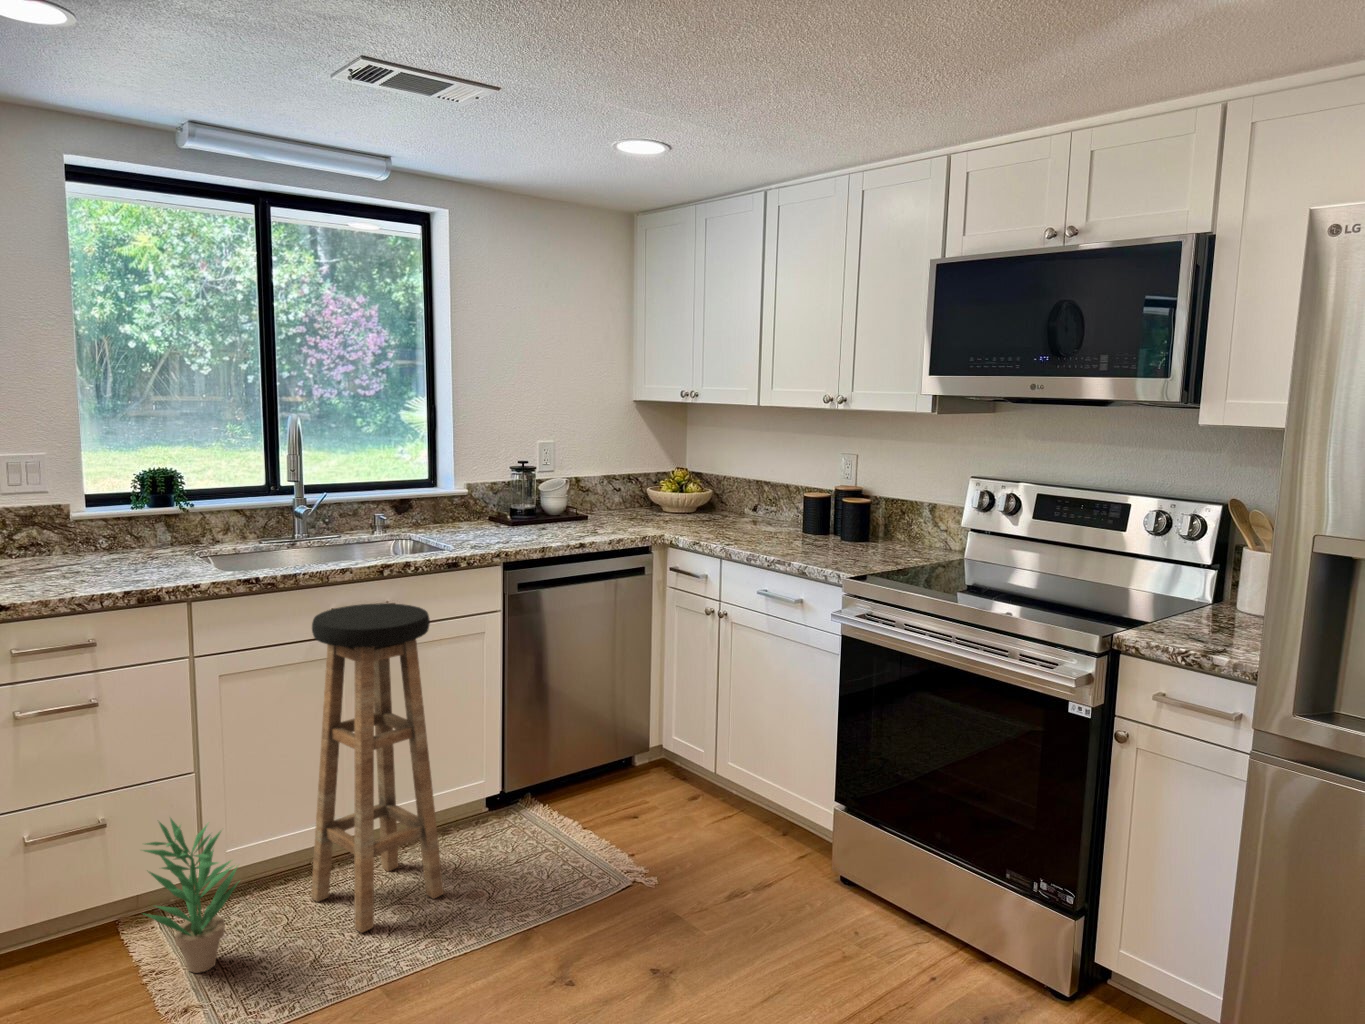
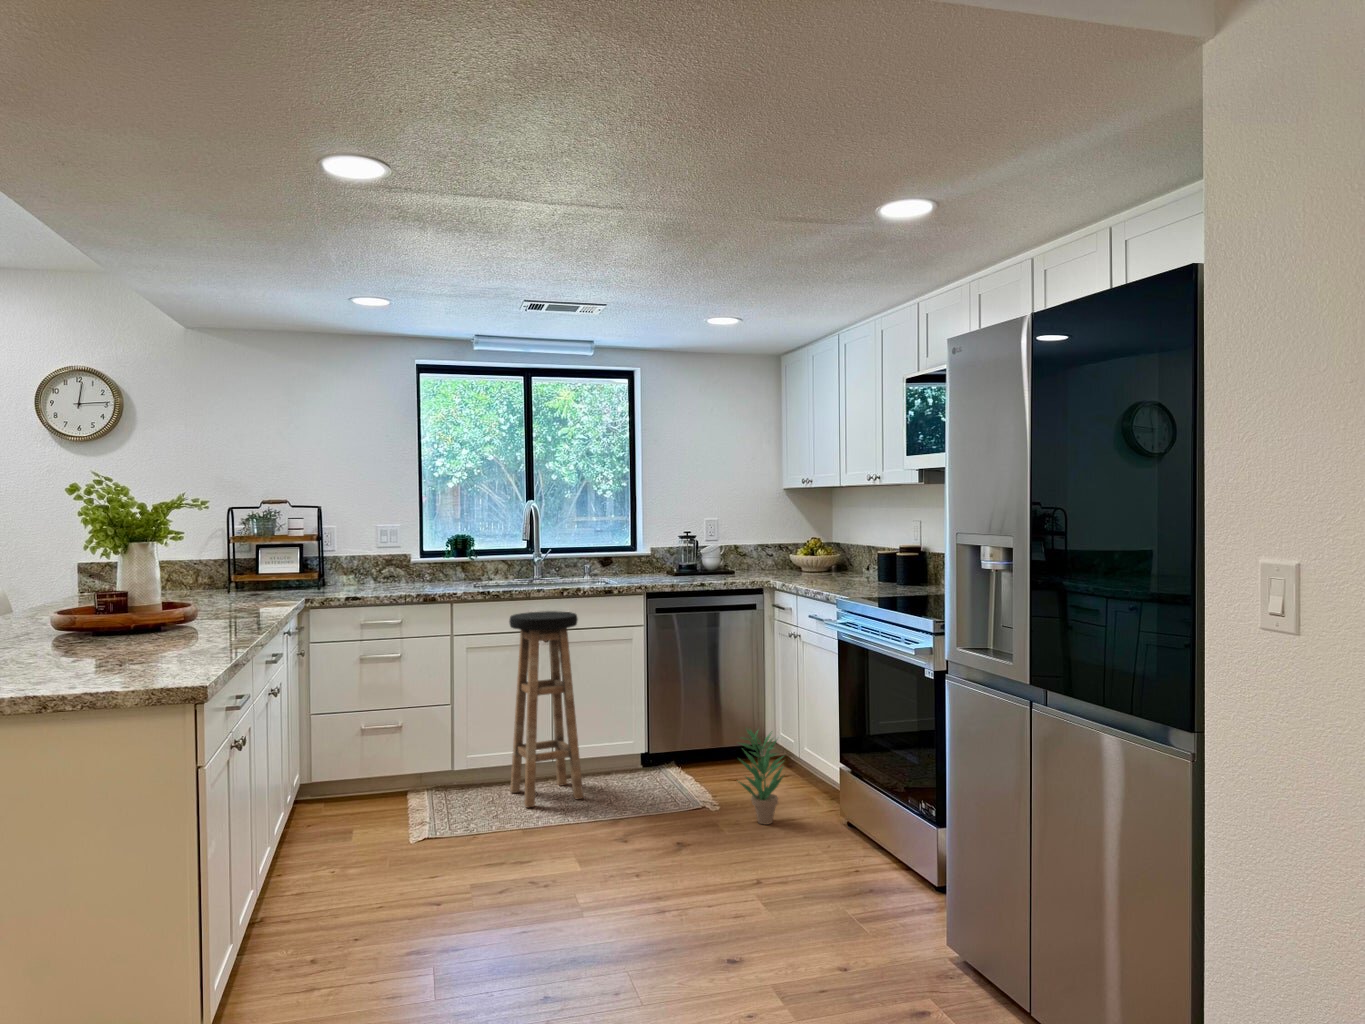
potted plant: present [143,818,240,973] -> present [737,729,783,824]

